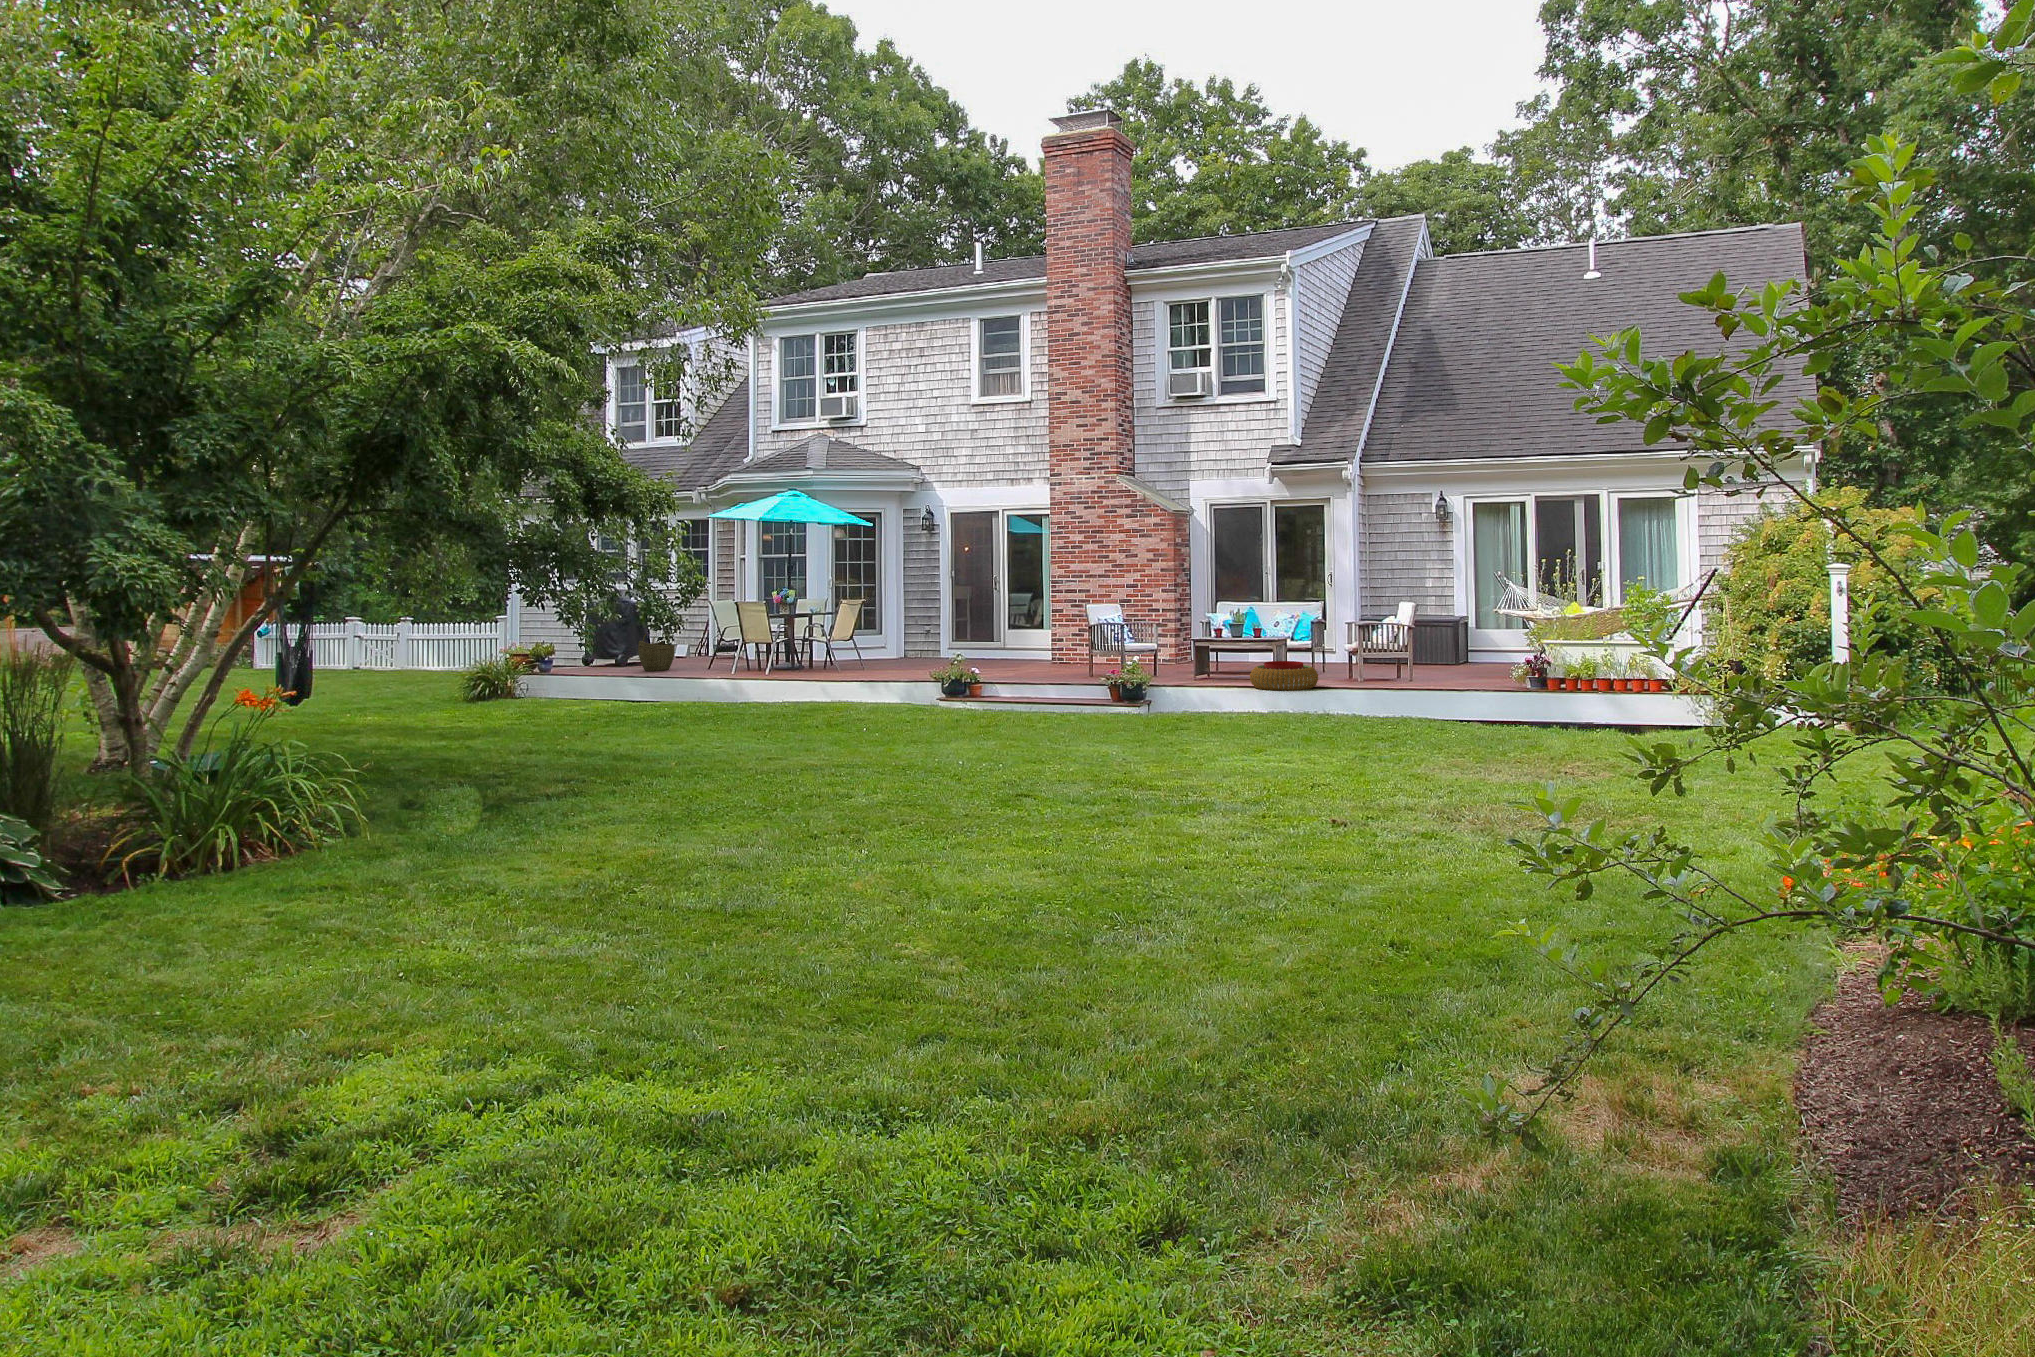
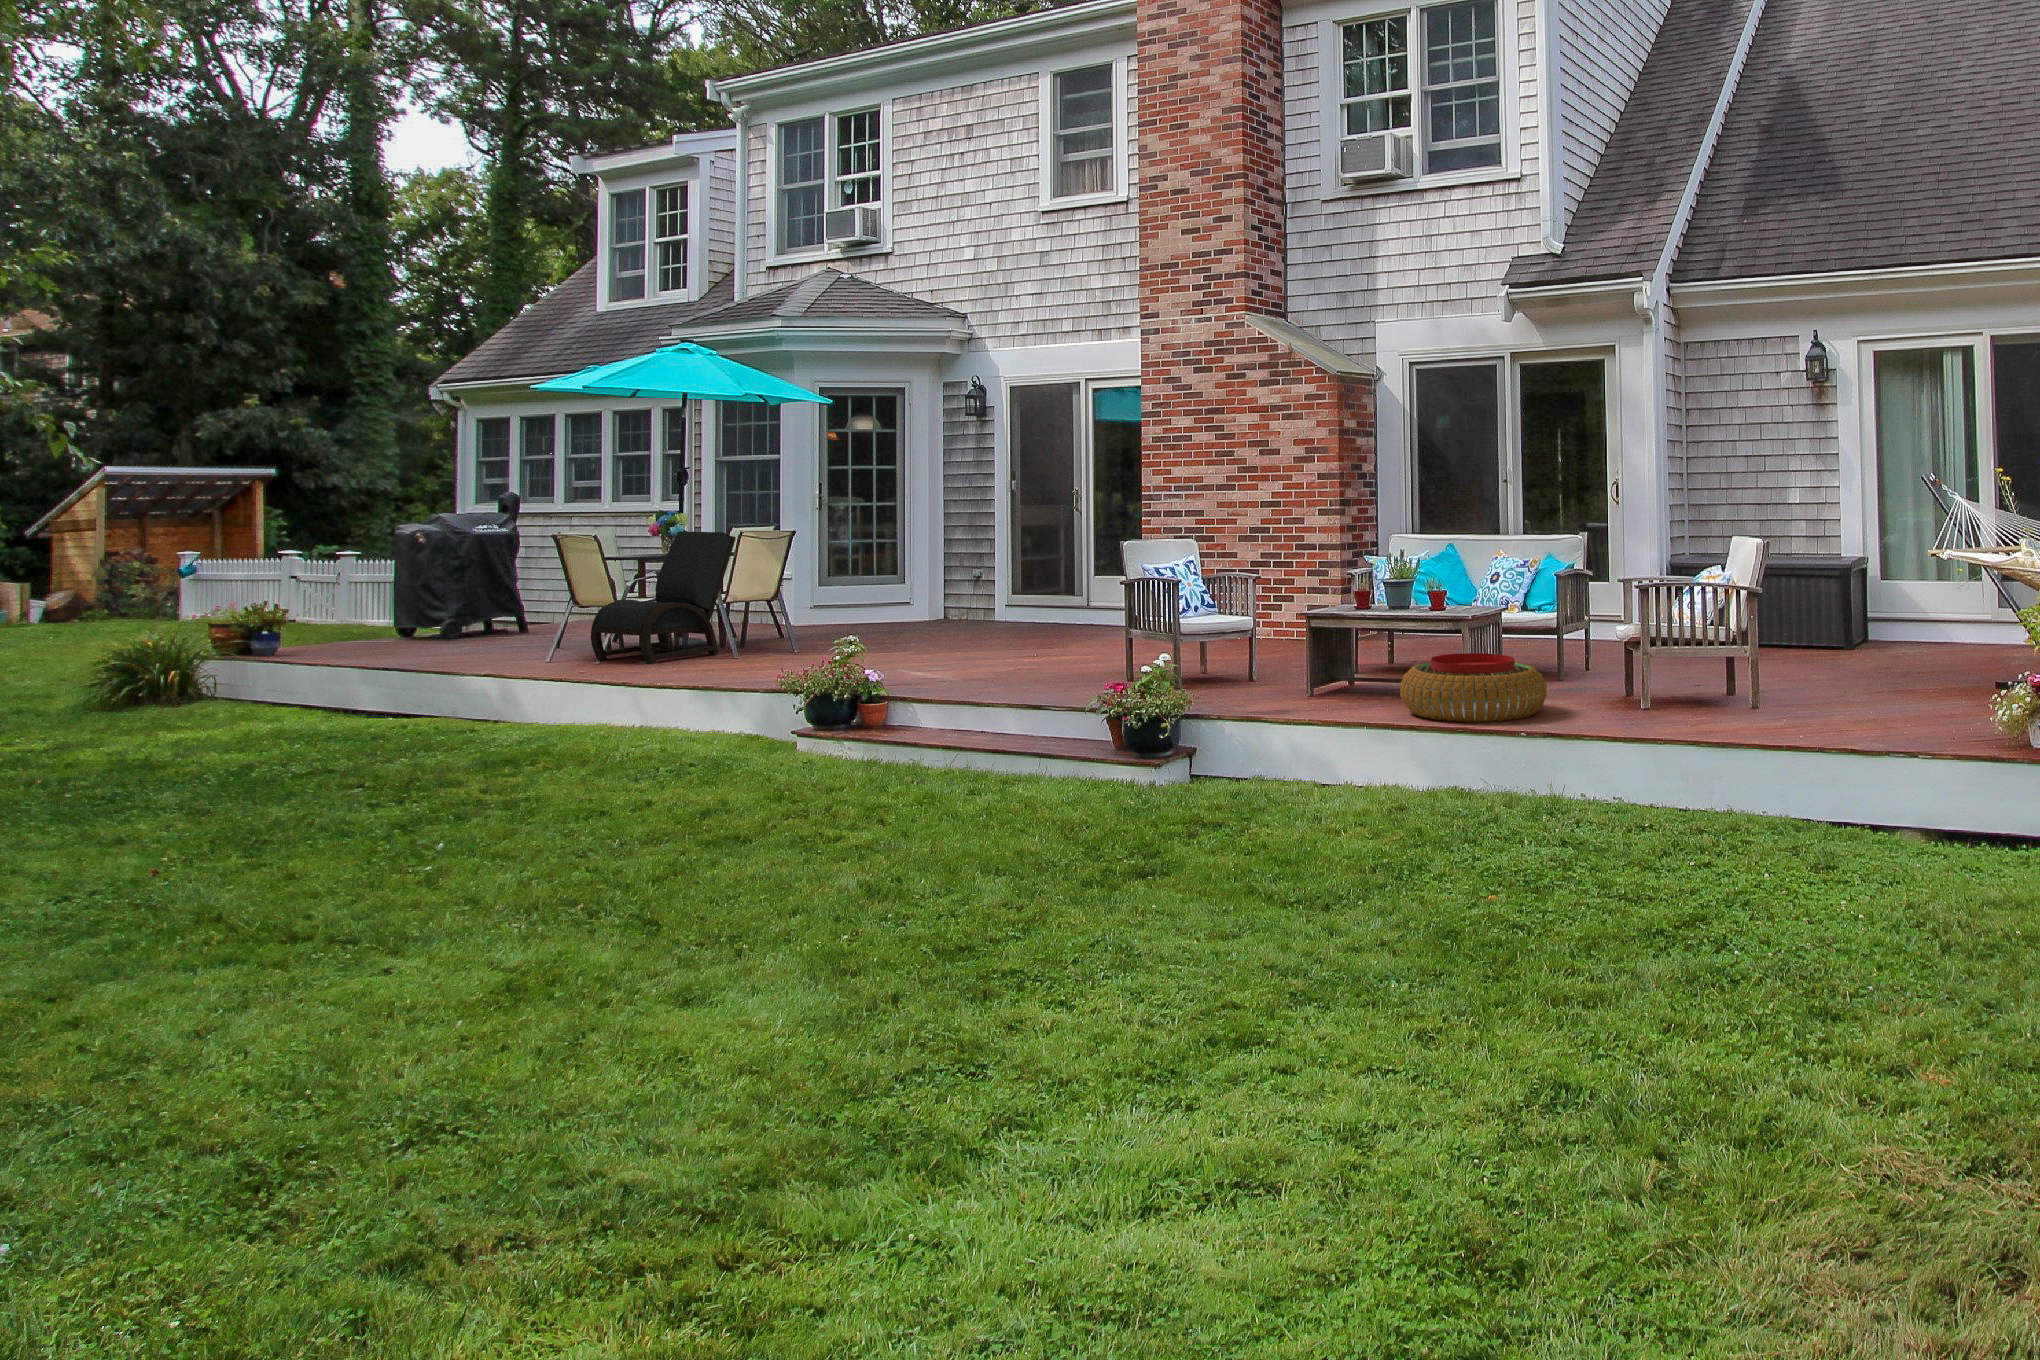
lounge chair: none [767,604,837,678] -> present [591,531,736,664]
woven basket: present [638,634,675,672] -> none [429,575,497,646]

